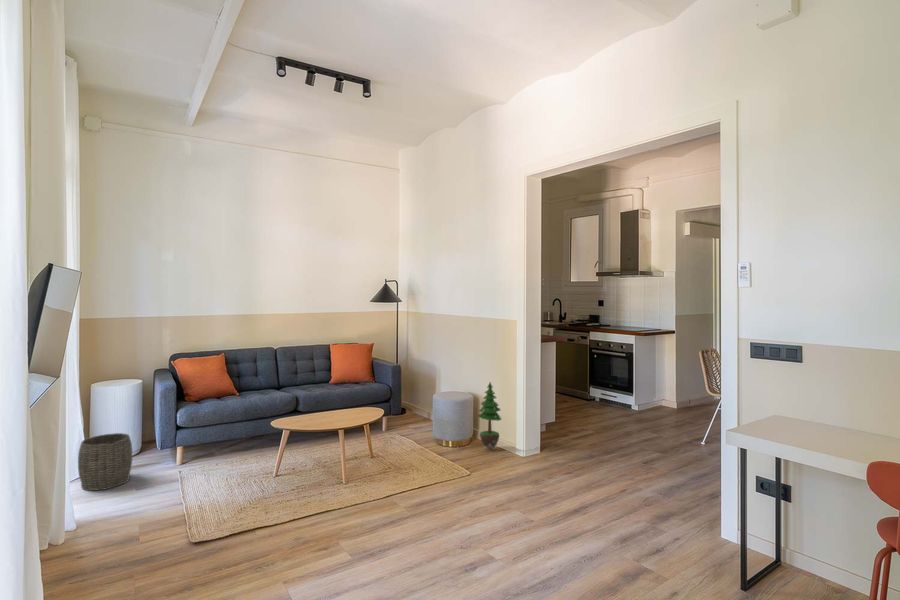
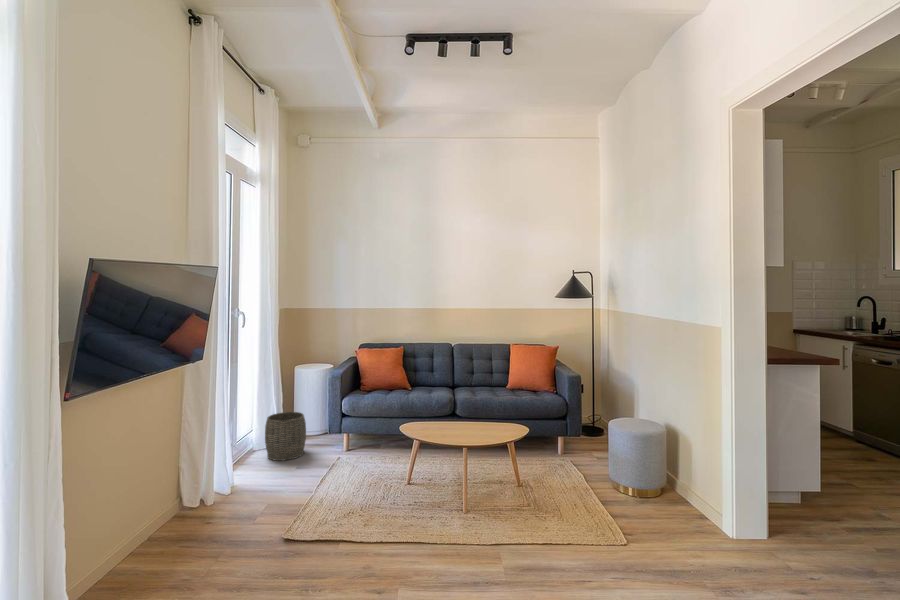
potted tree: present [478,383,501,449] -> none [661,412,700,511]

